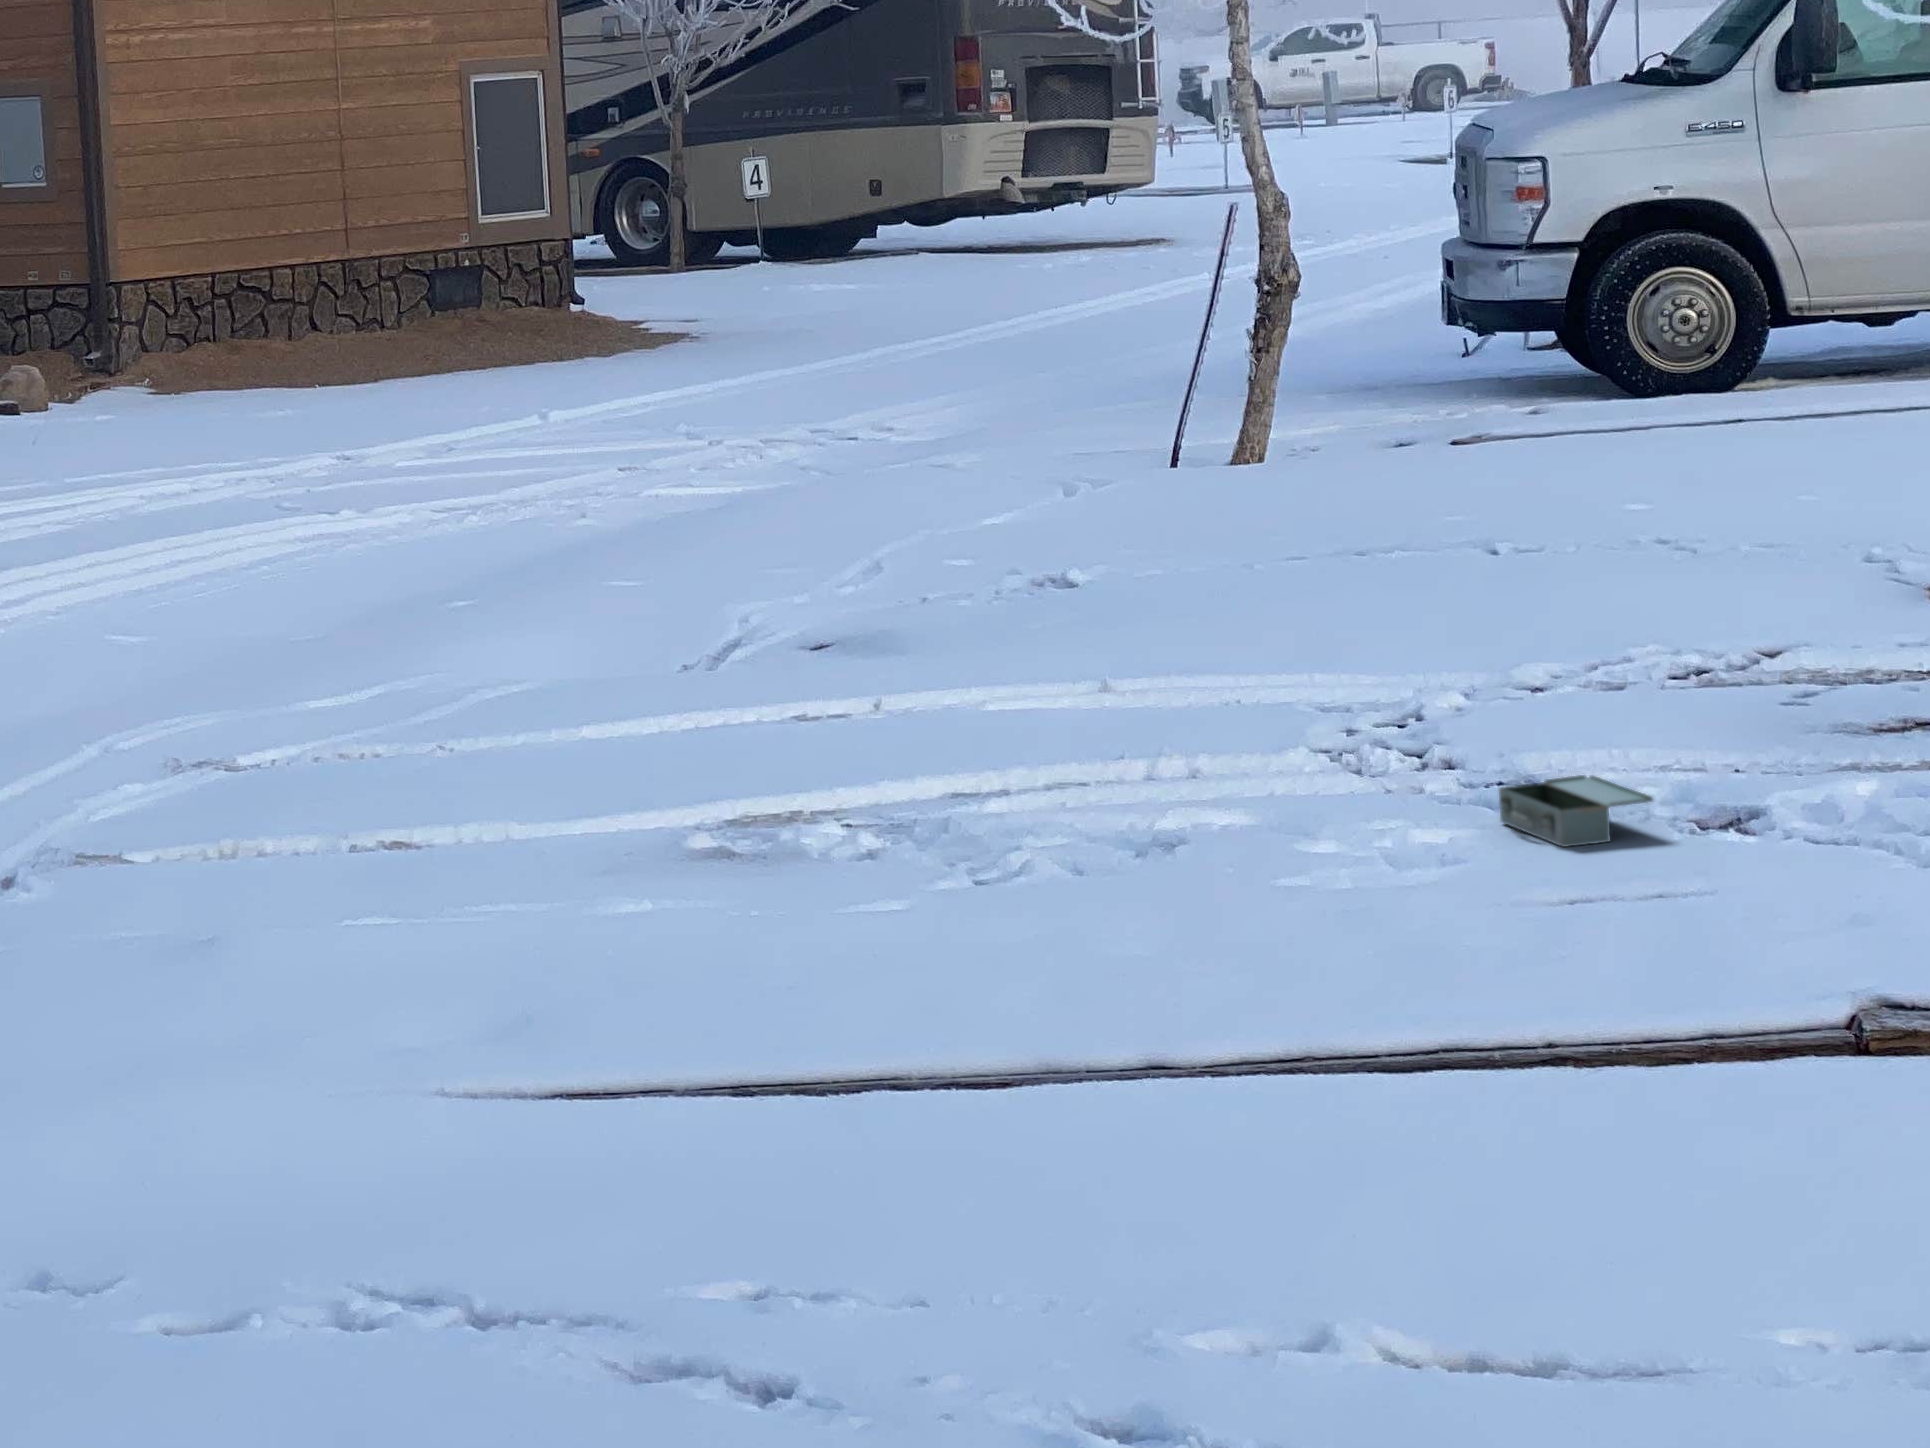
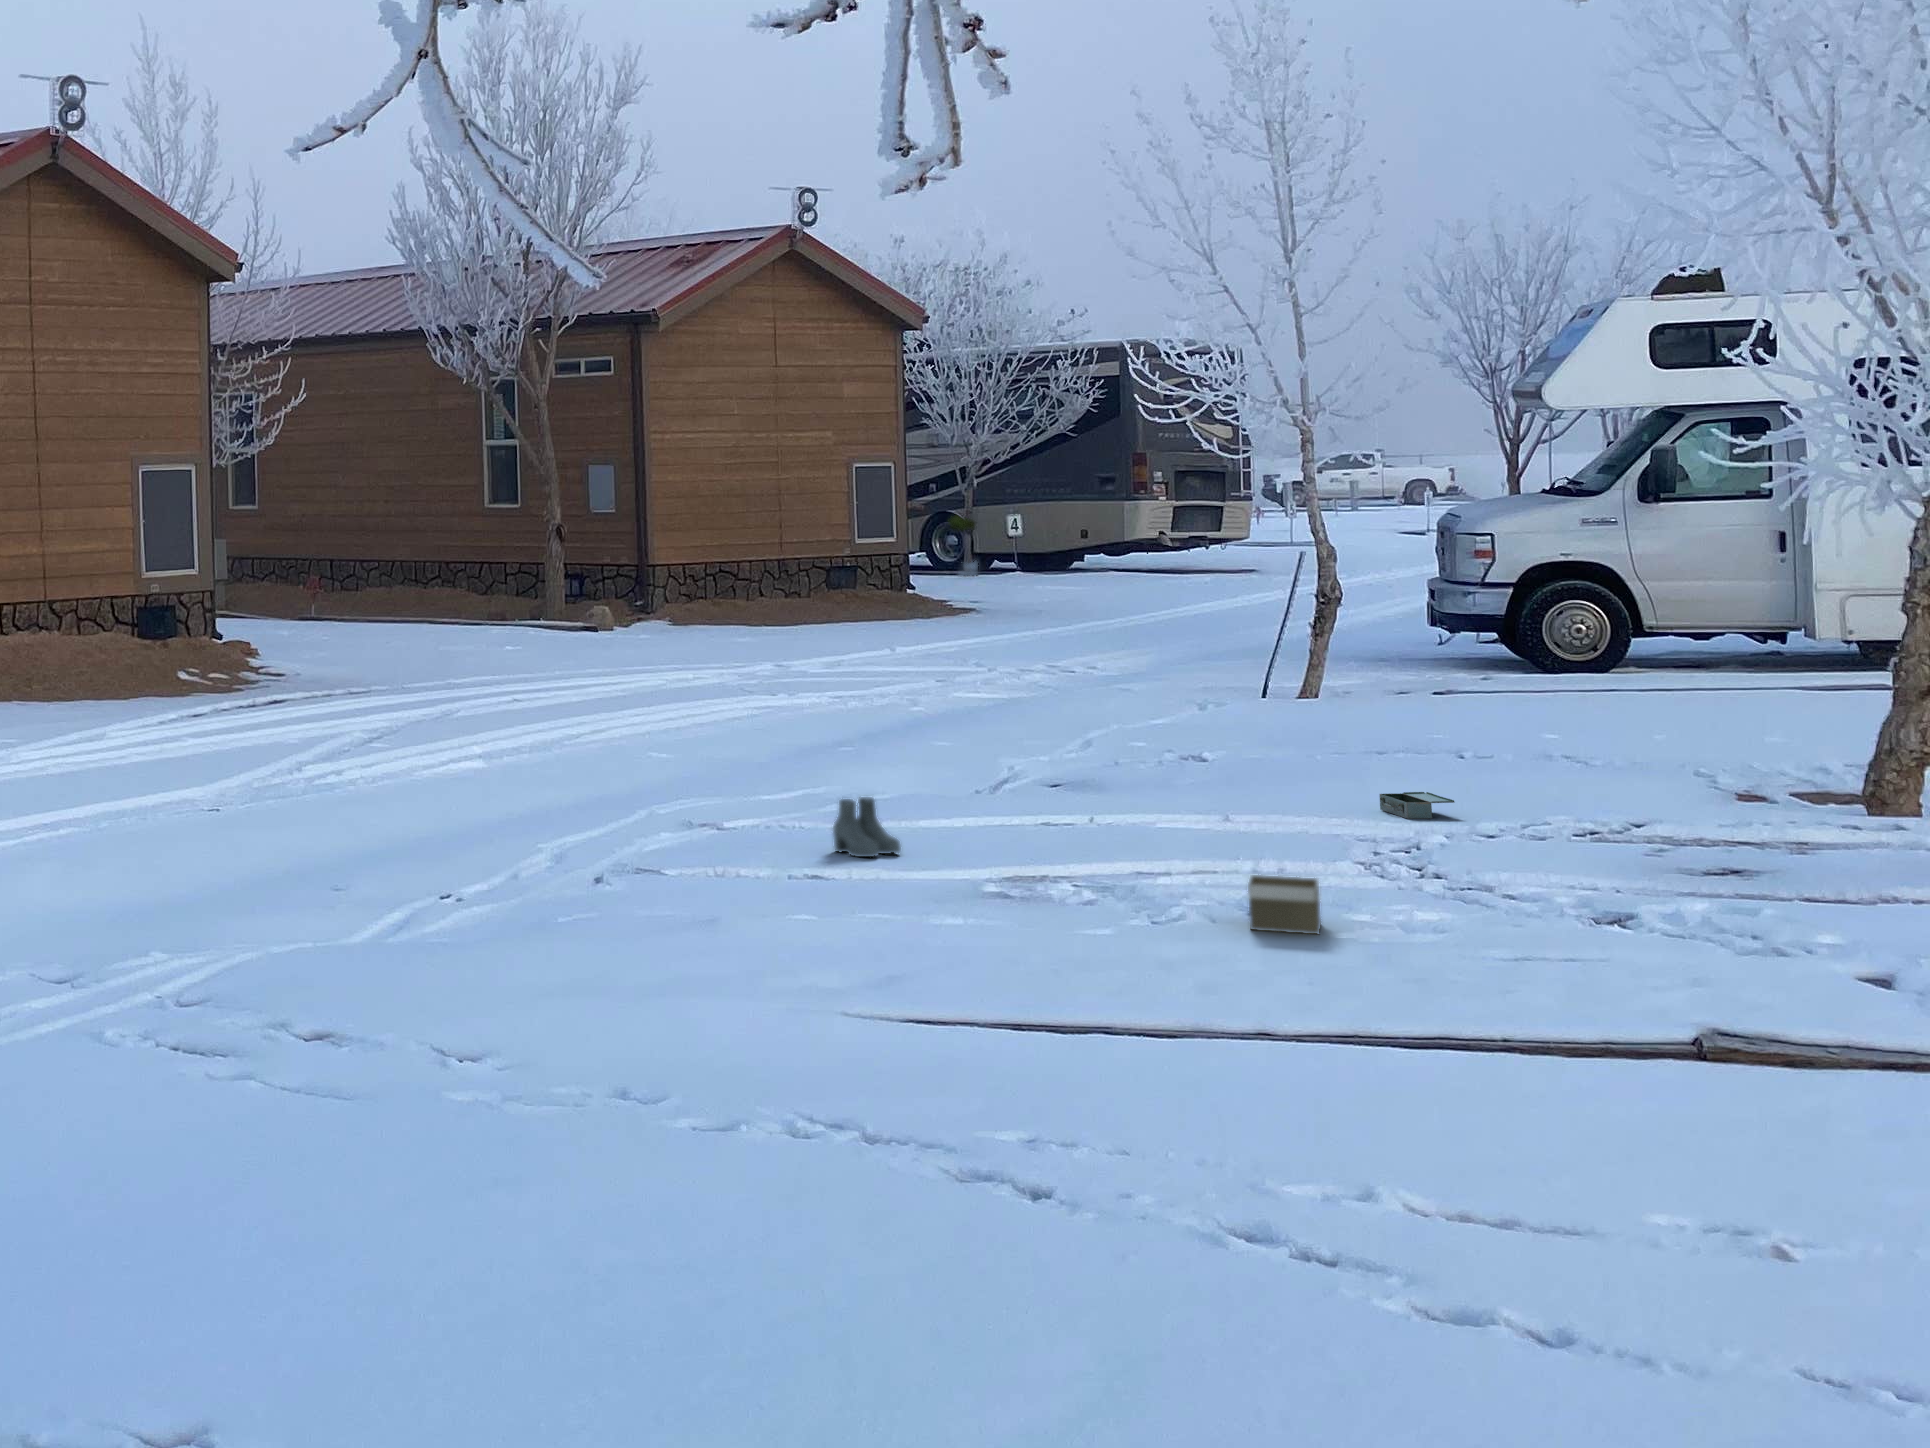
potted tree: none [647,160,699,270] -> present [949,516,978,576]
boots: none [312,952,477,1121] -> present [833,797,901,857]
cardboard box: none [1322,1166,1504,1342] -> present [1248,875,1321,934]

